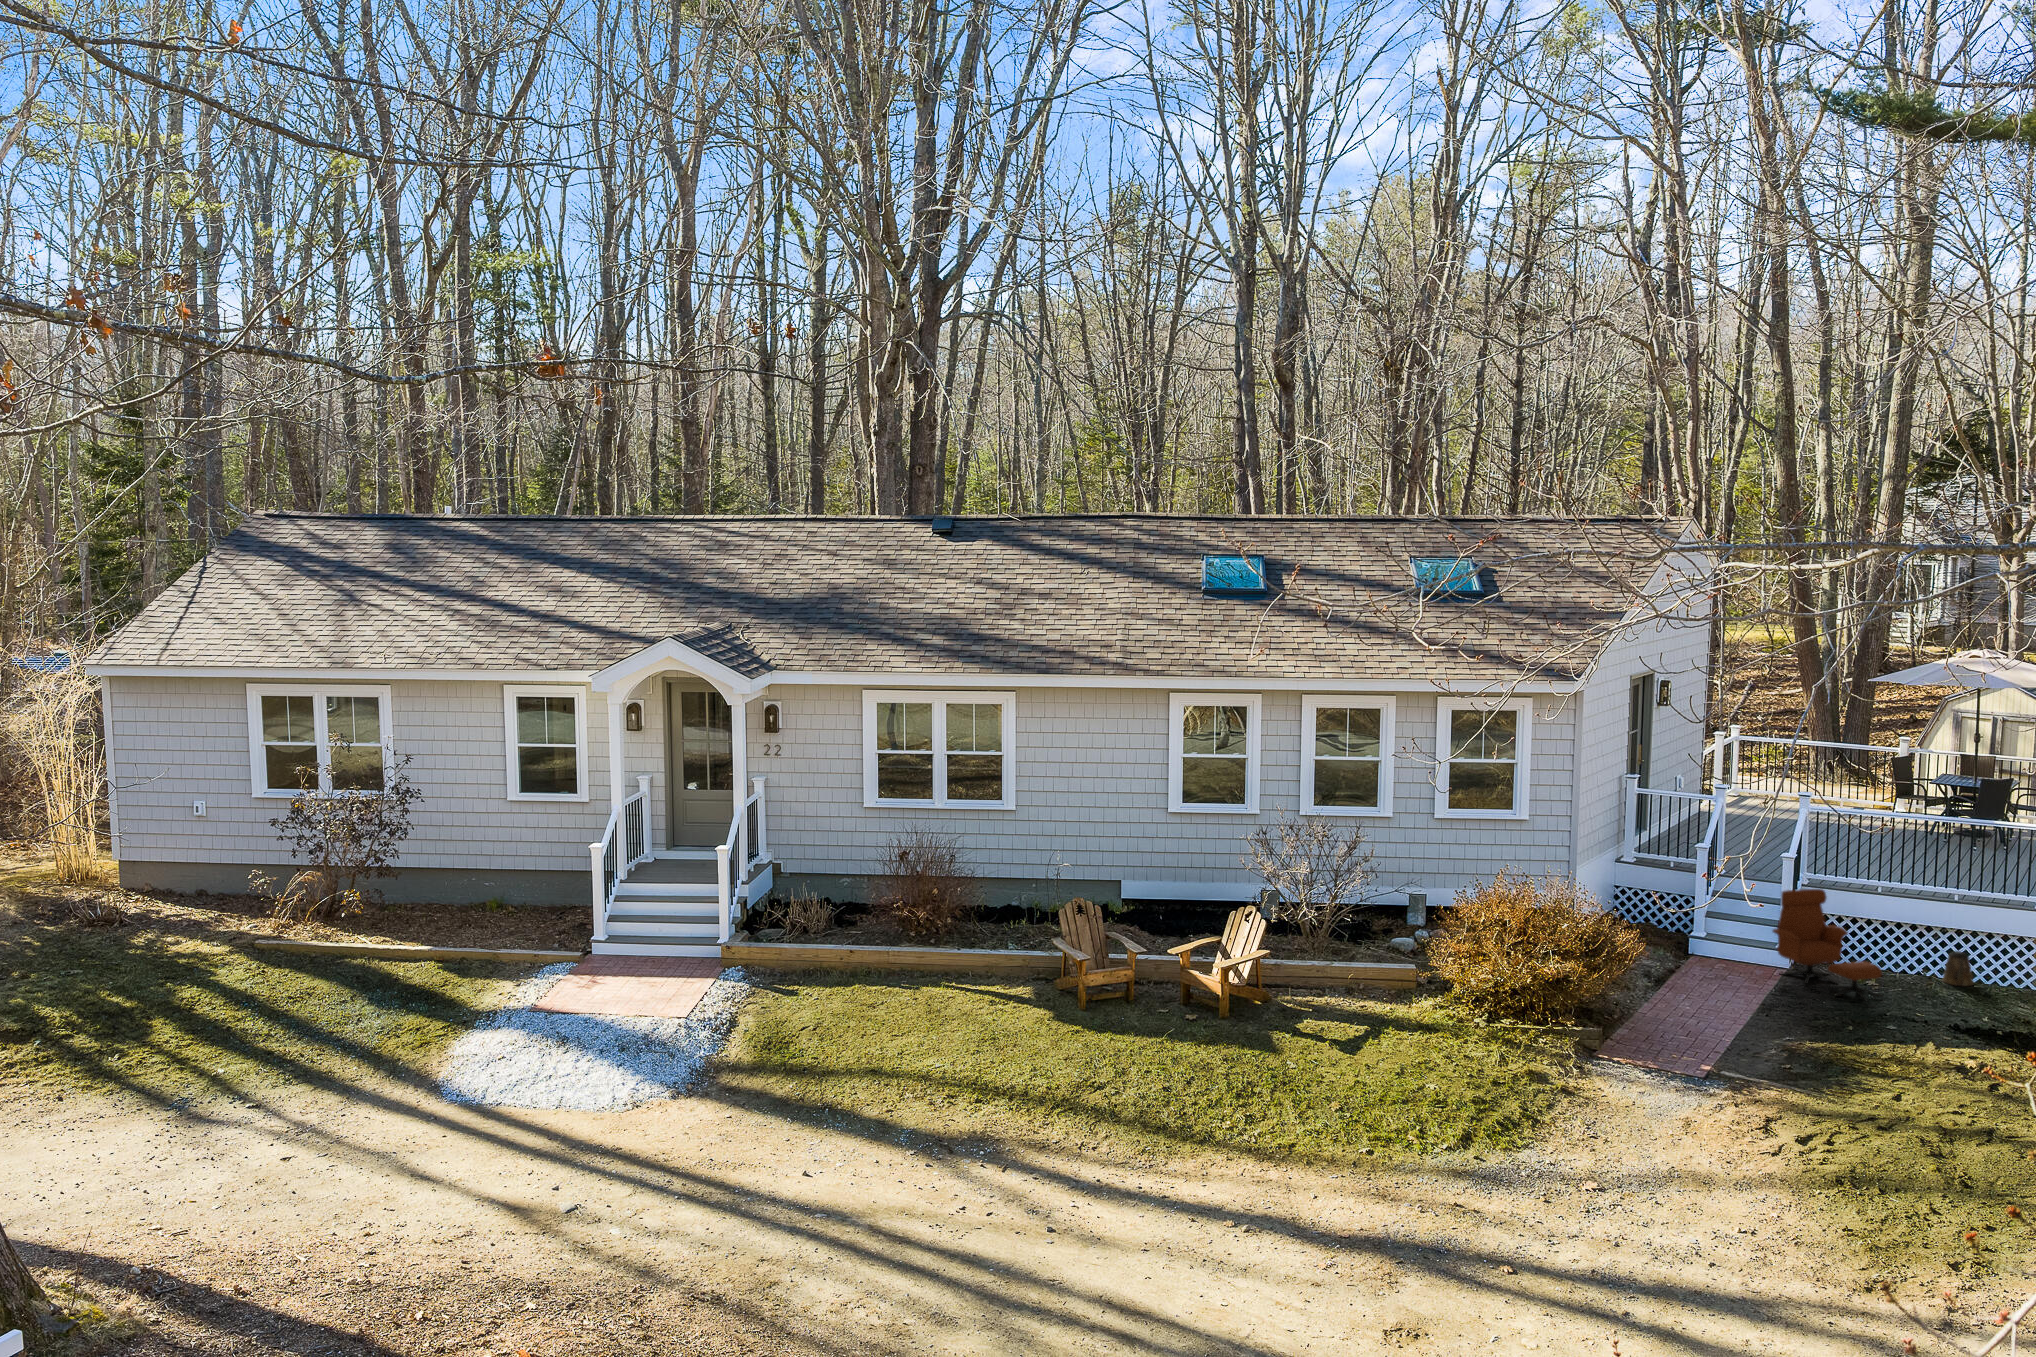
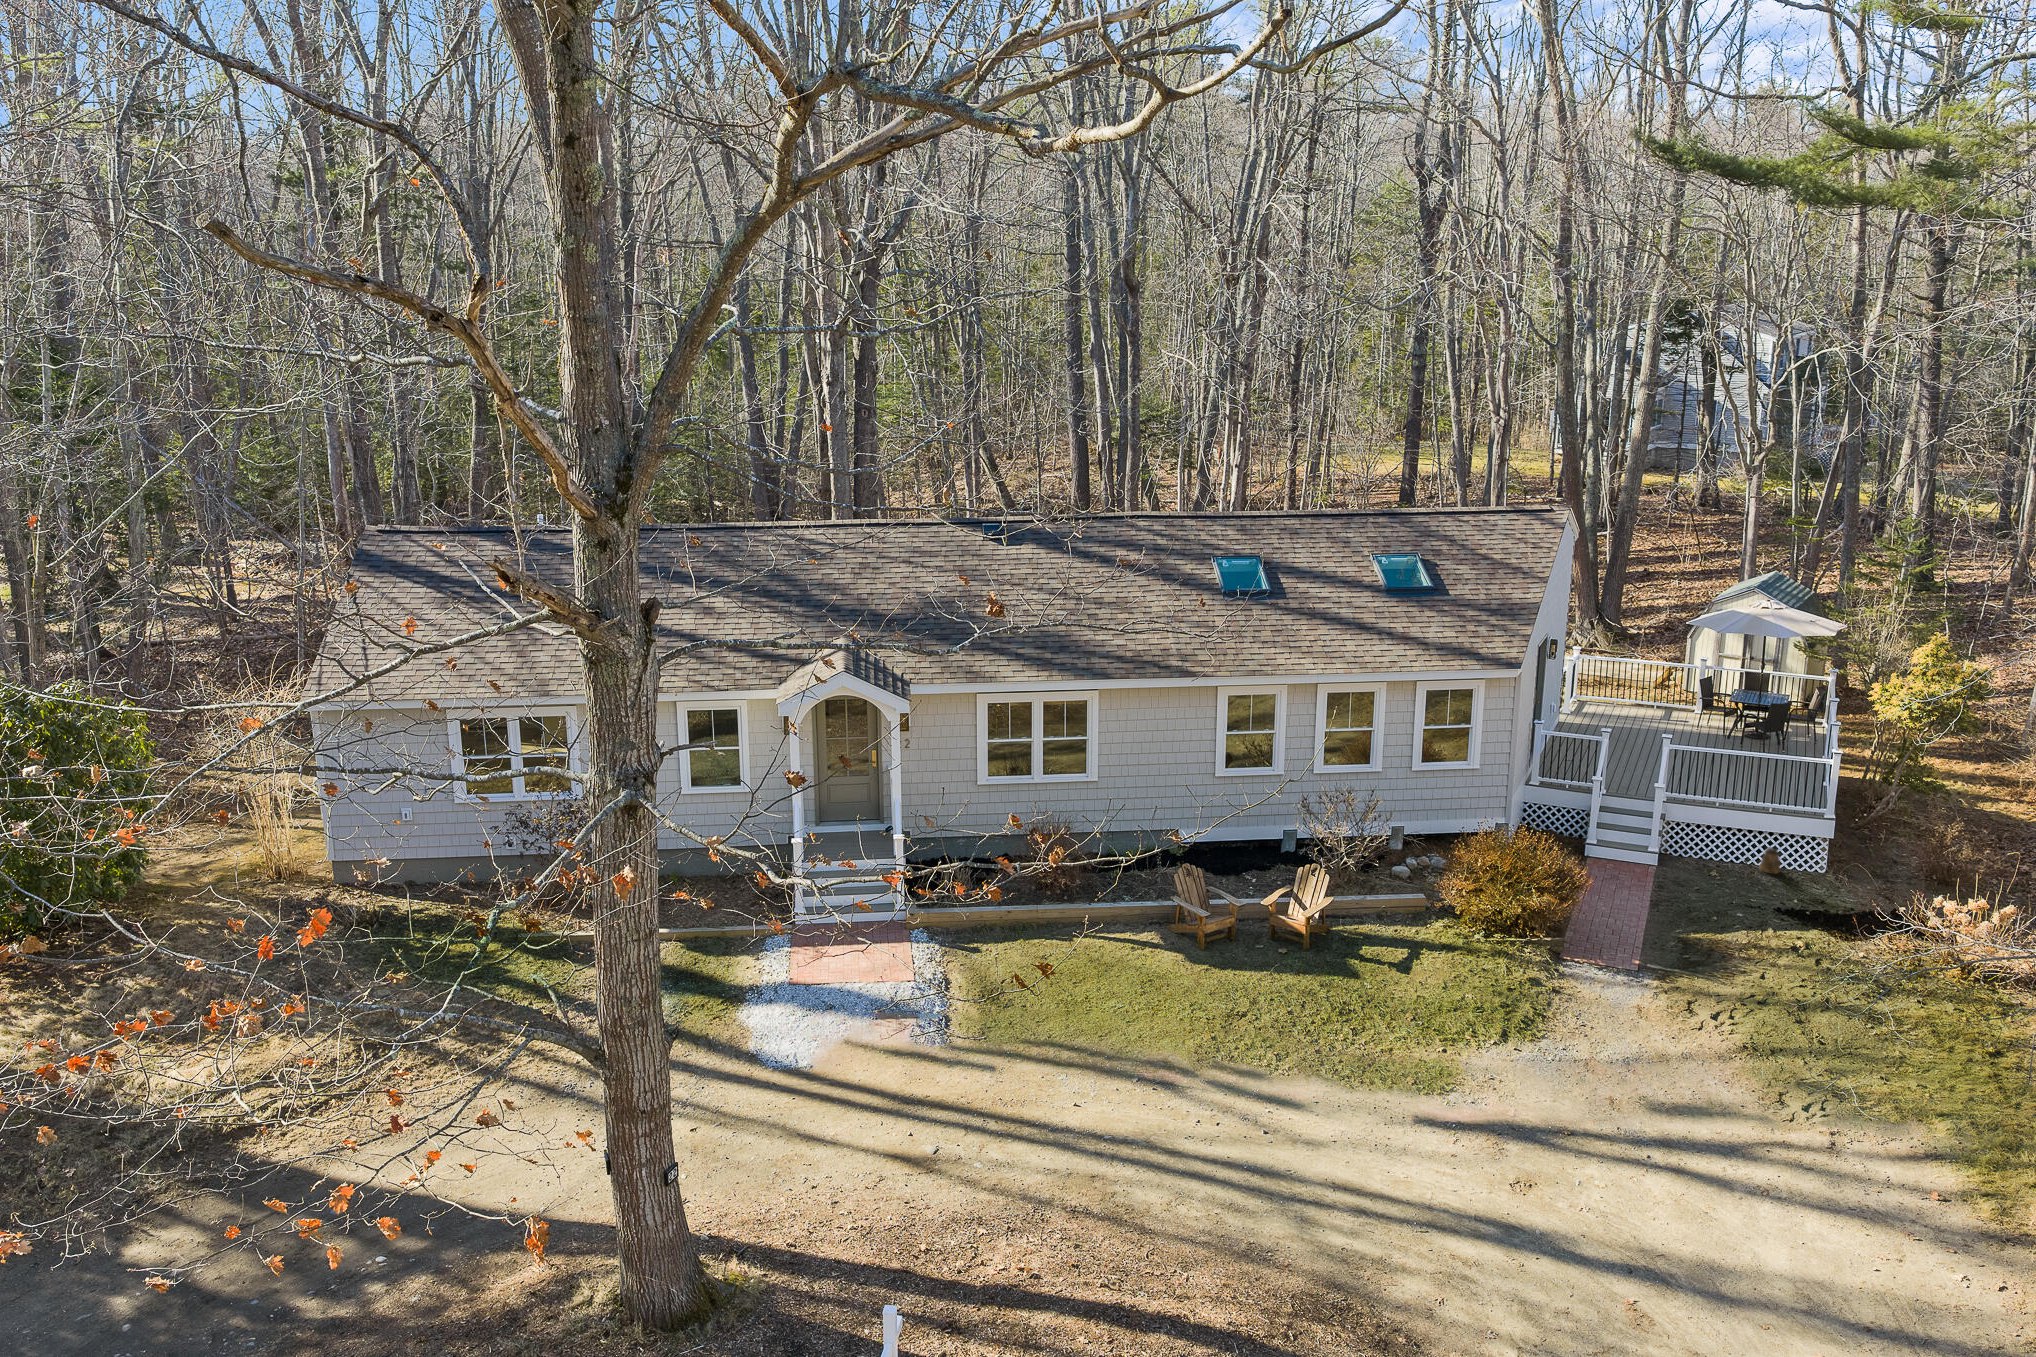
lounge chair: present [1773,889,1882,1001] -> none [1651,807,1728,893]

